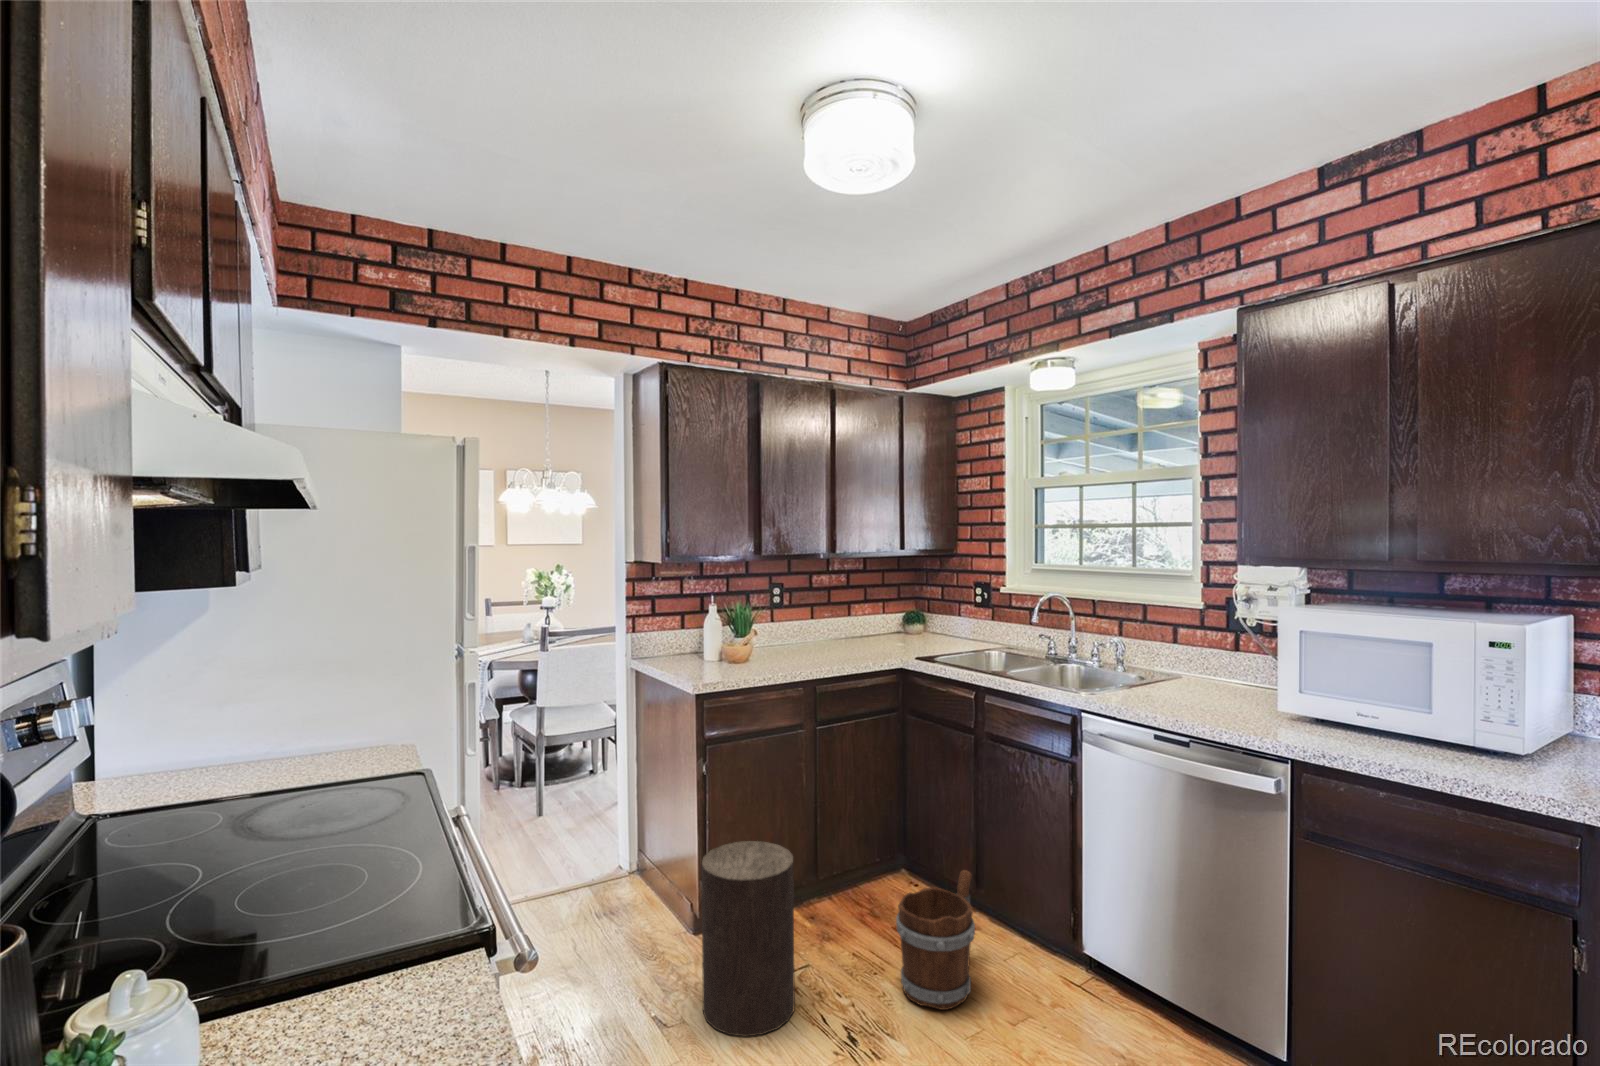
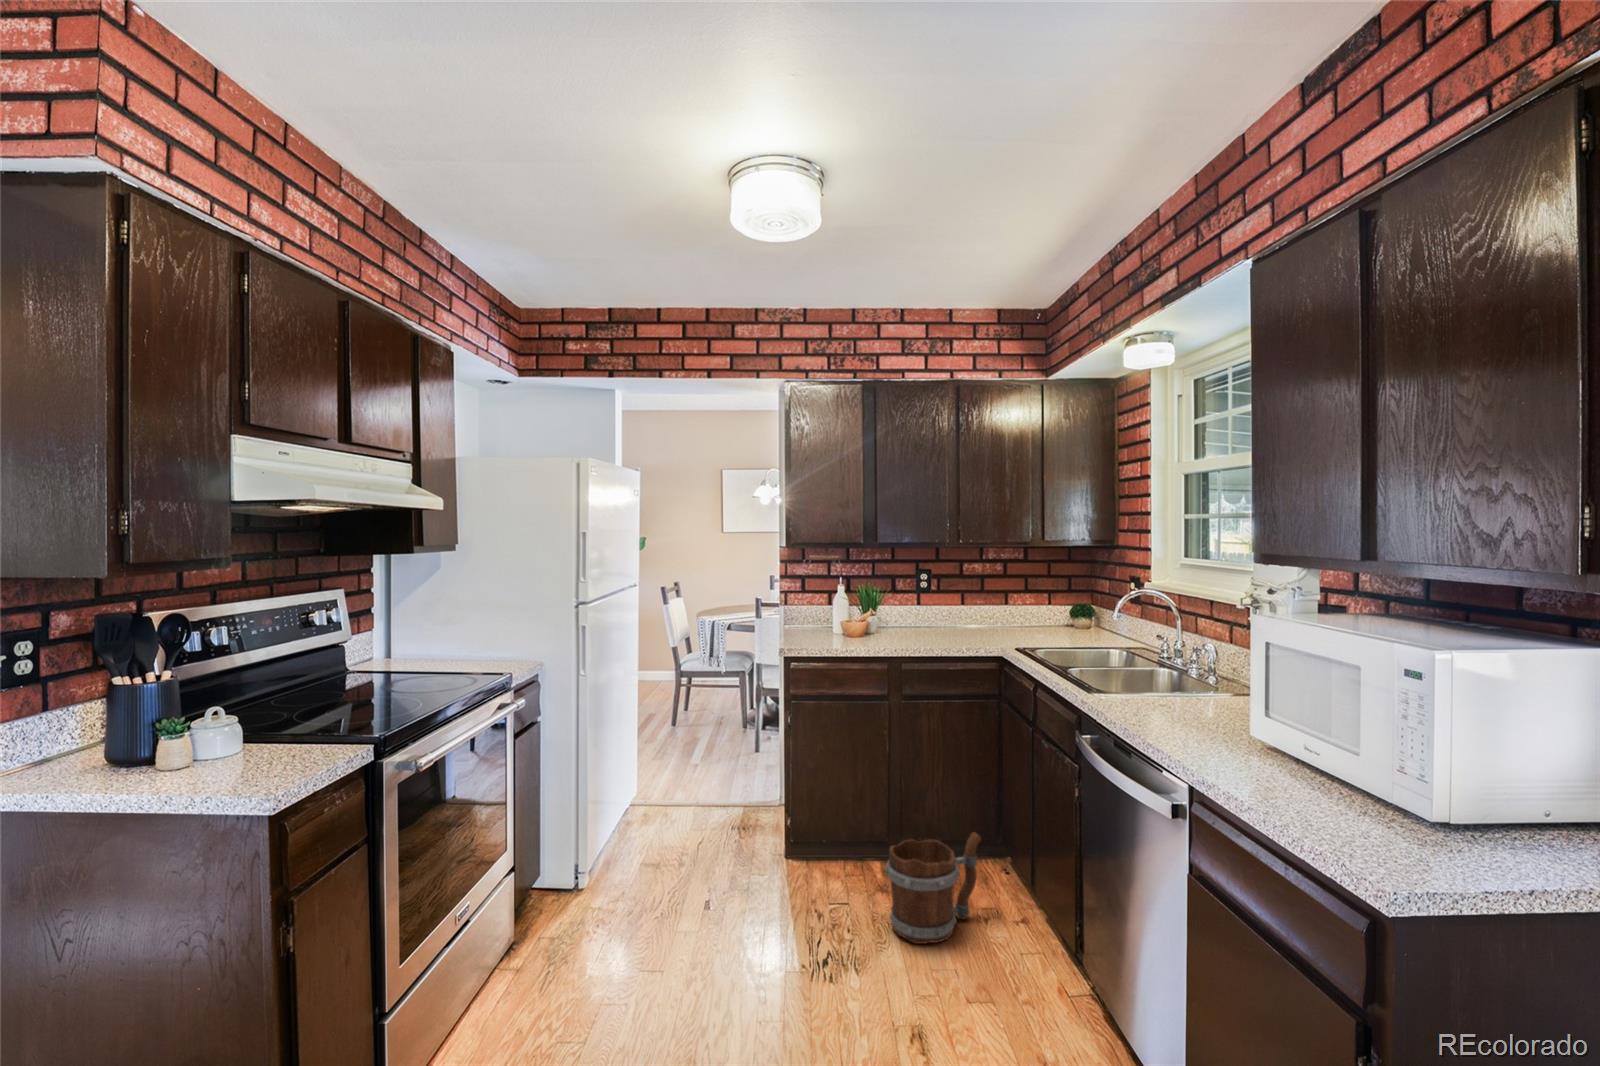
stool: present [702,841,795,1037] -> none [732,770,808,919]

